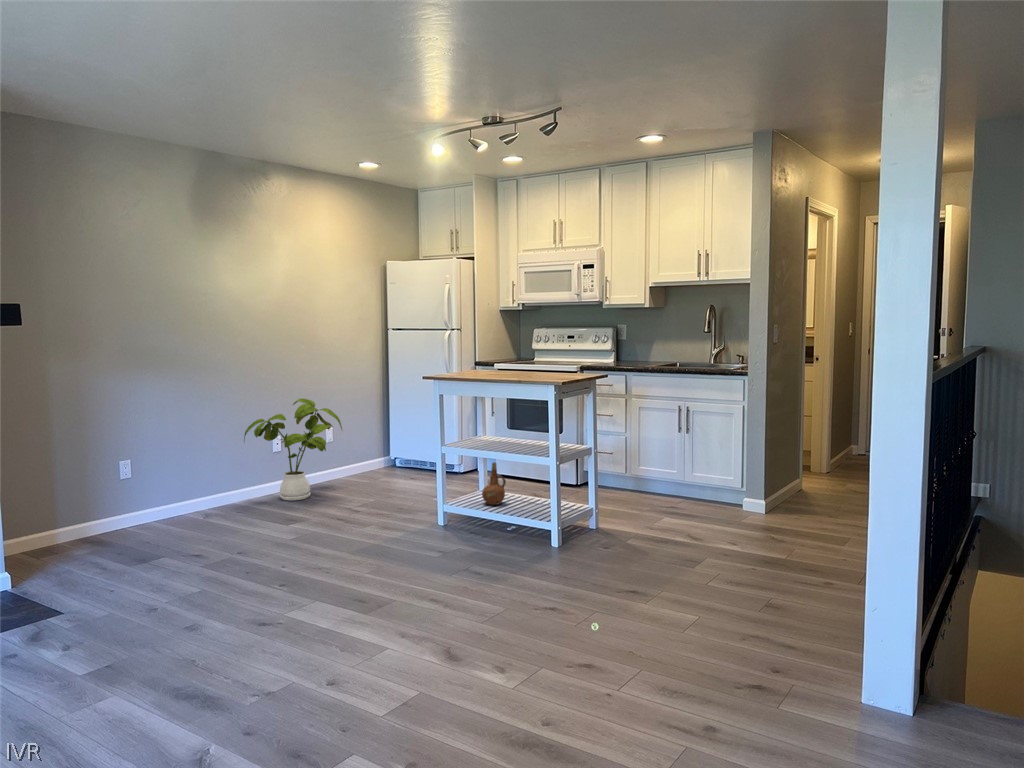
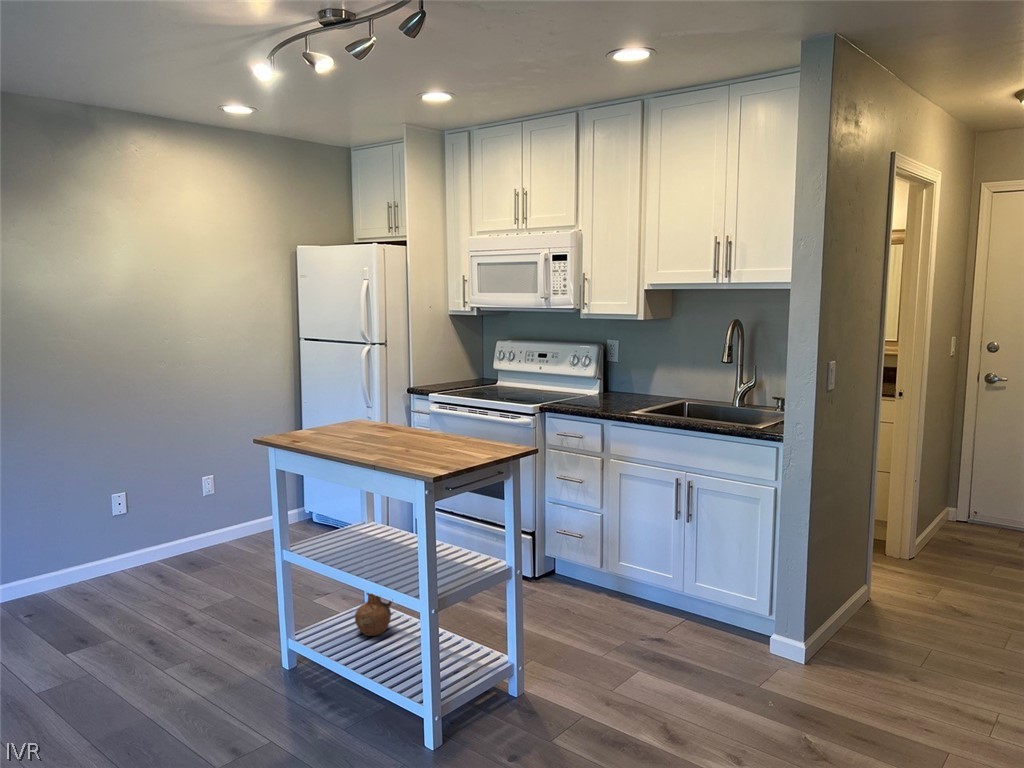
house plant: present [244,398,342,501] -> none [51,448,196,590]

